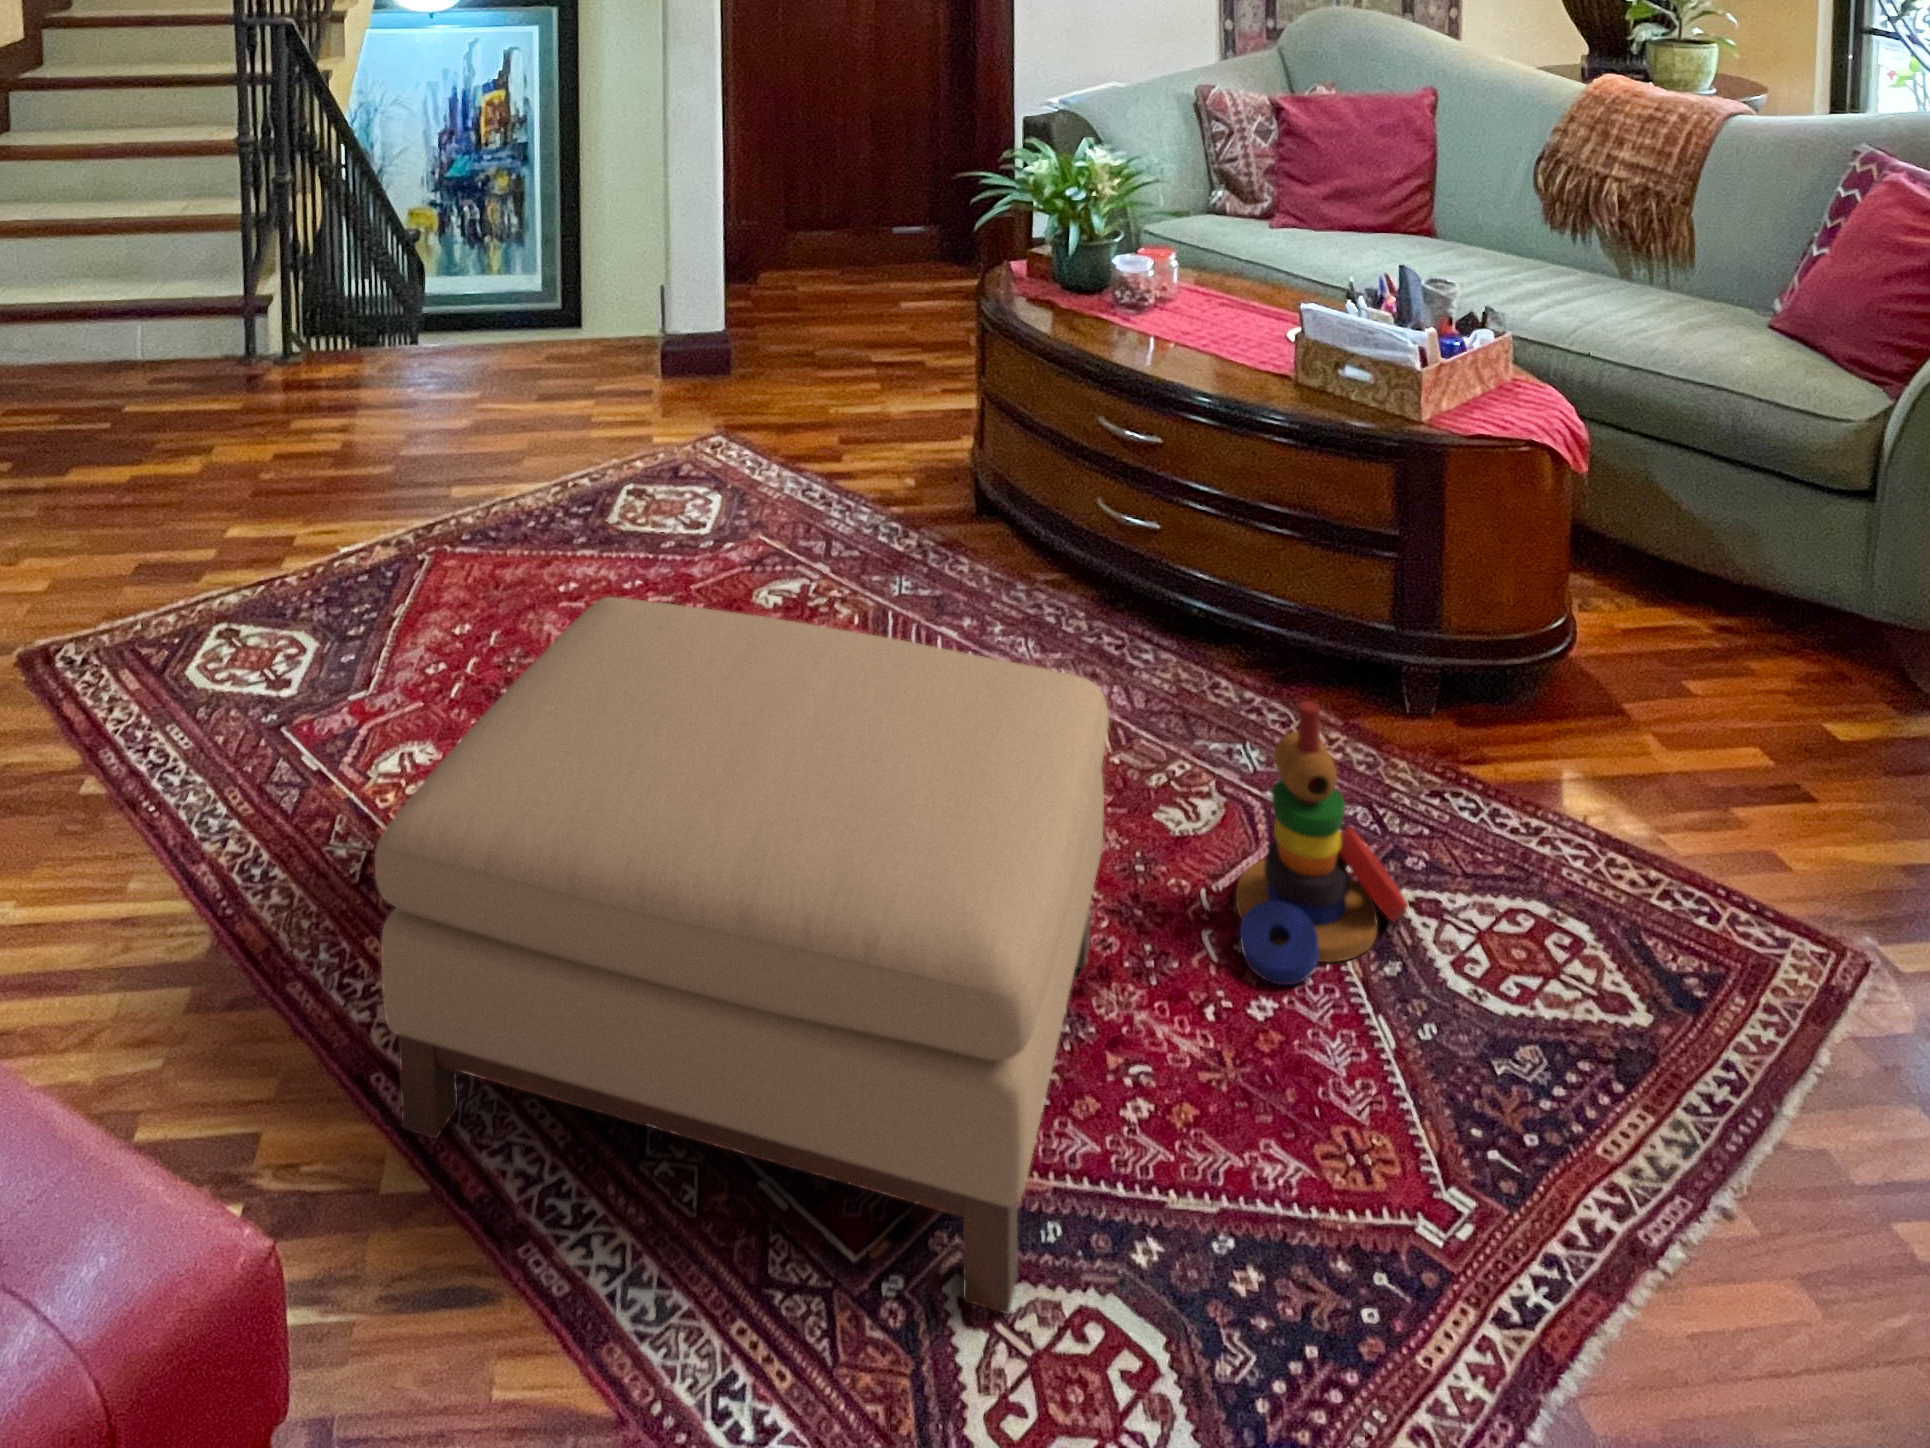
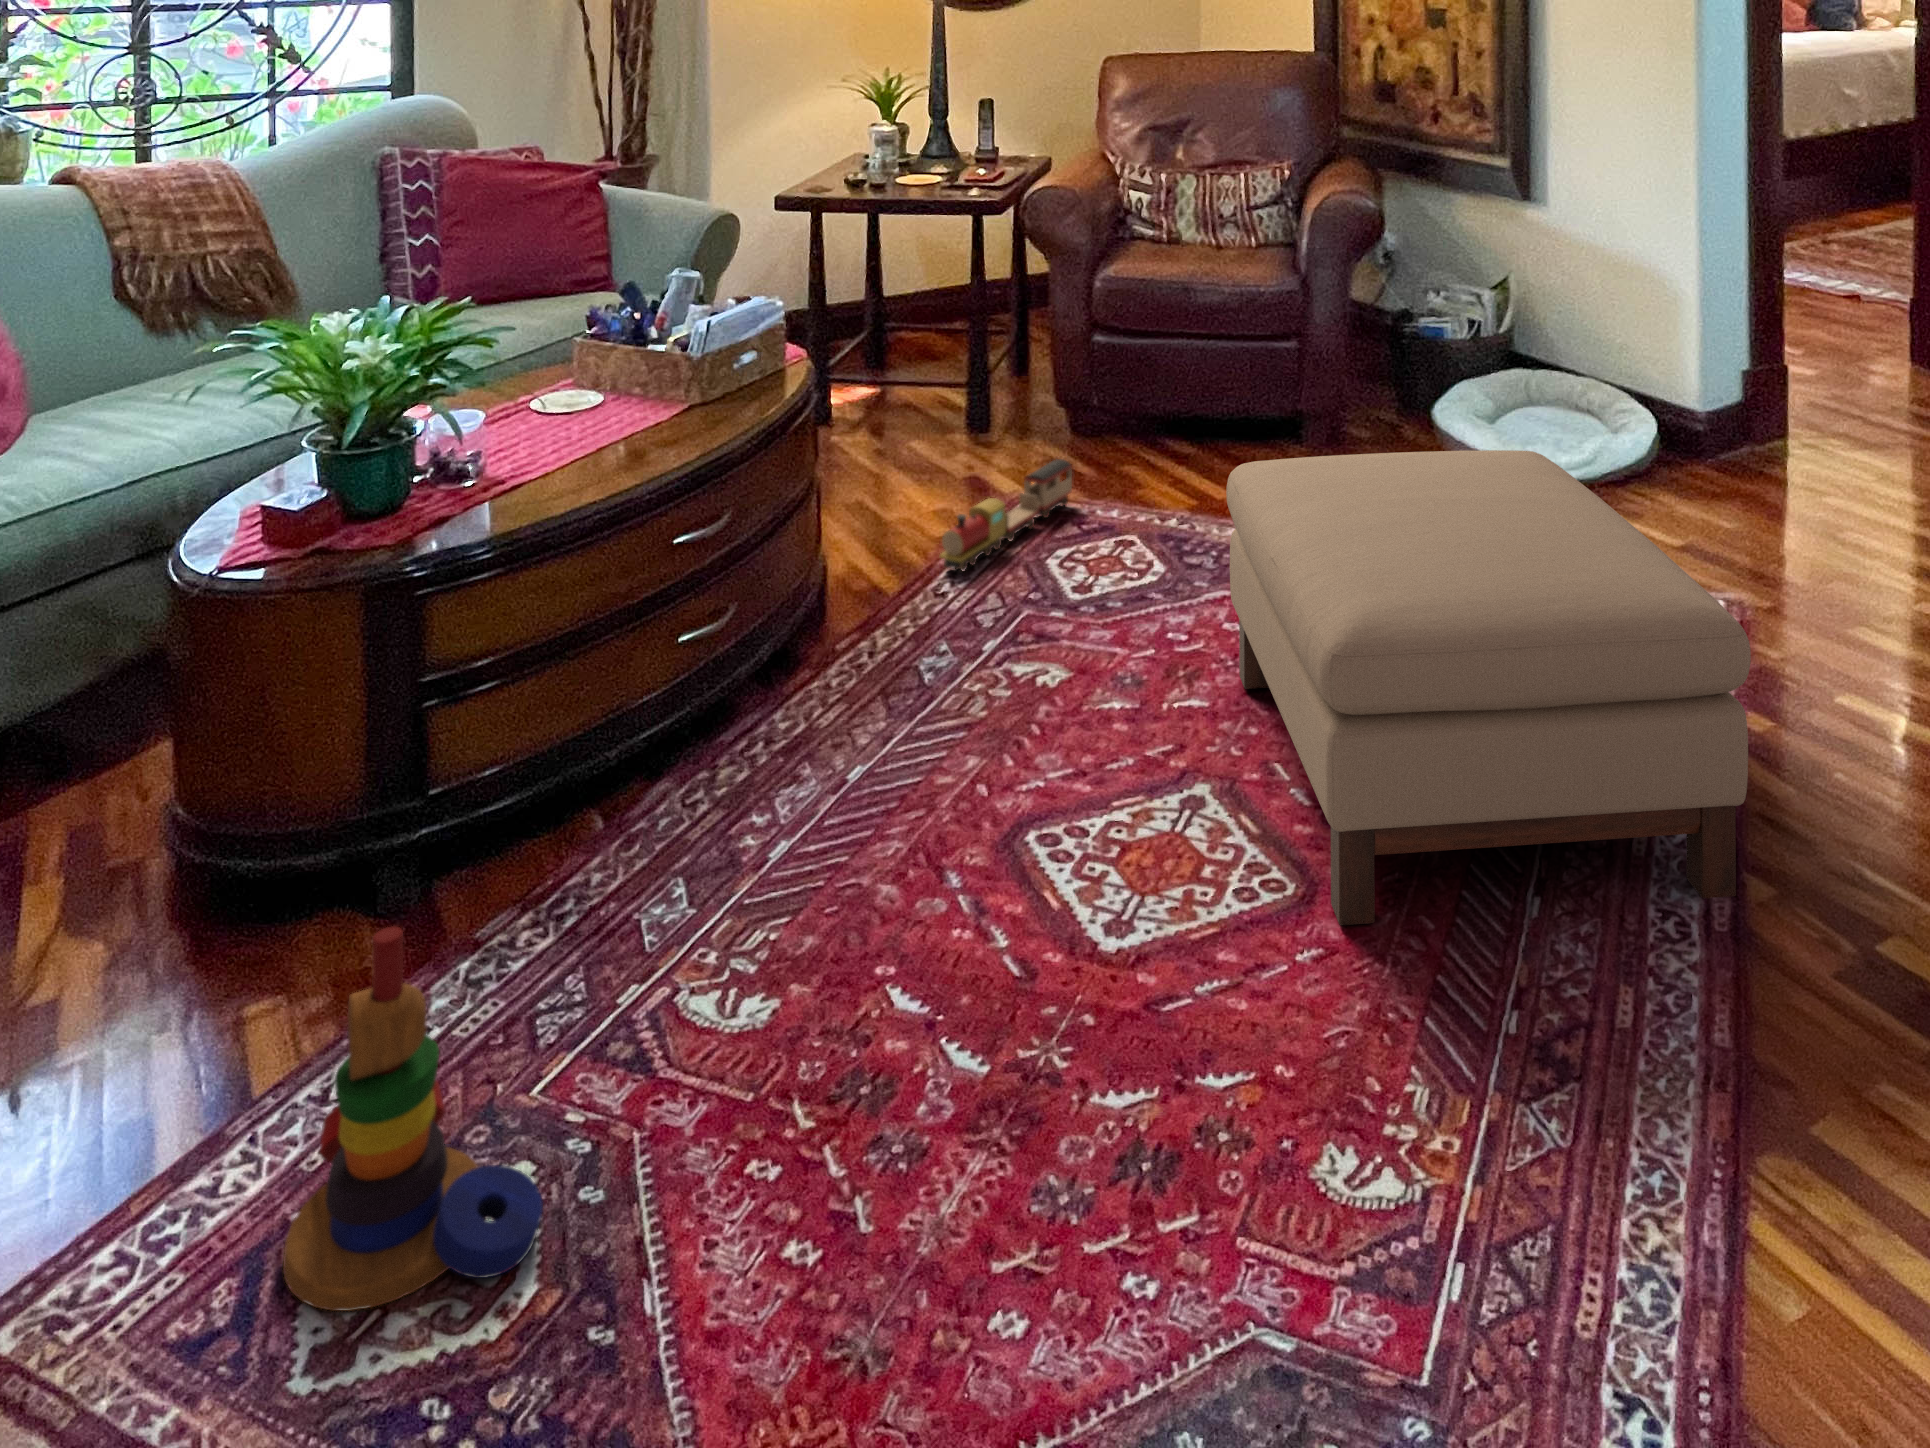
stacking toy: present [1236,701,1408,985] -> present [283,927,543,1311]
toy train: none [1496,751,1865,987] -> present [940,459,1072,571]

